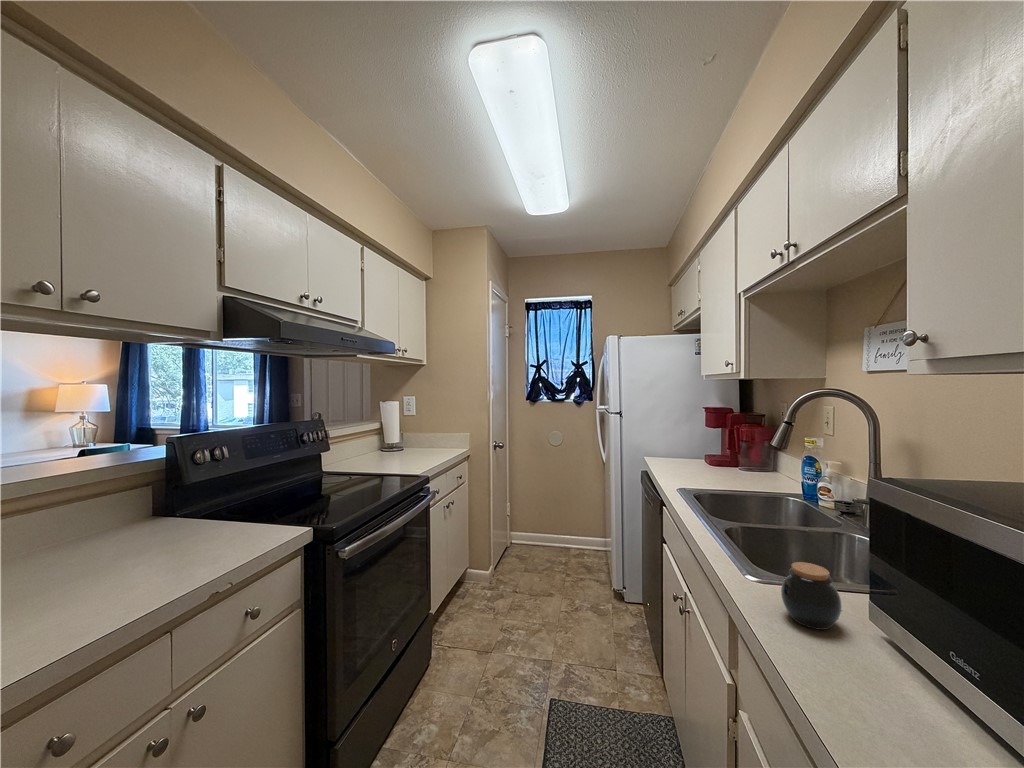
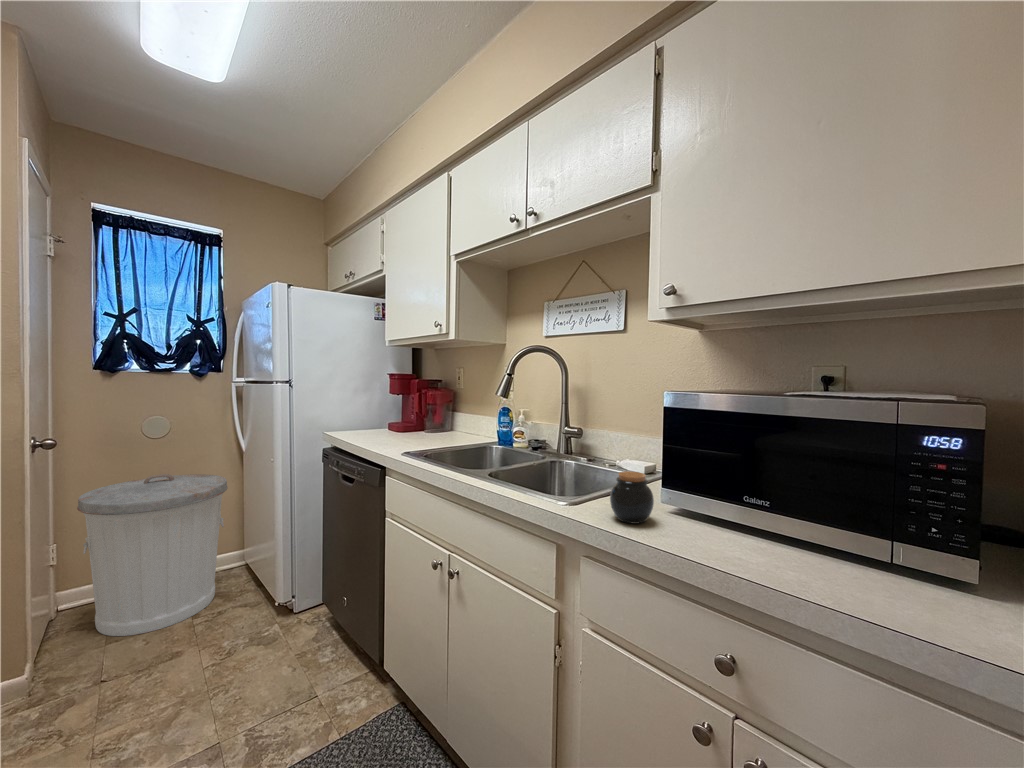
trash can: none [515,471,590,575] -> present [77,474,228,636]

